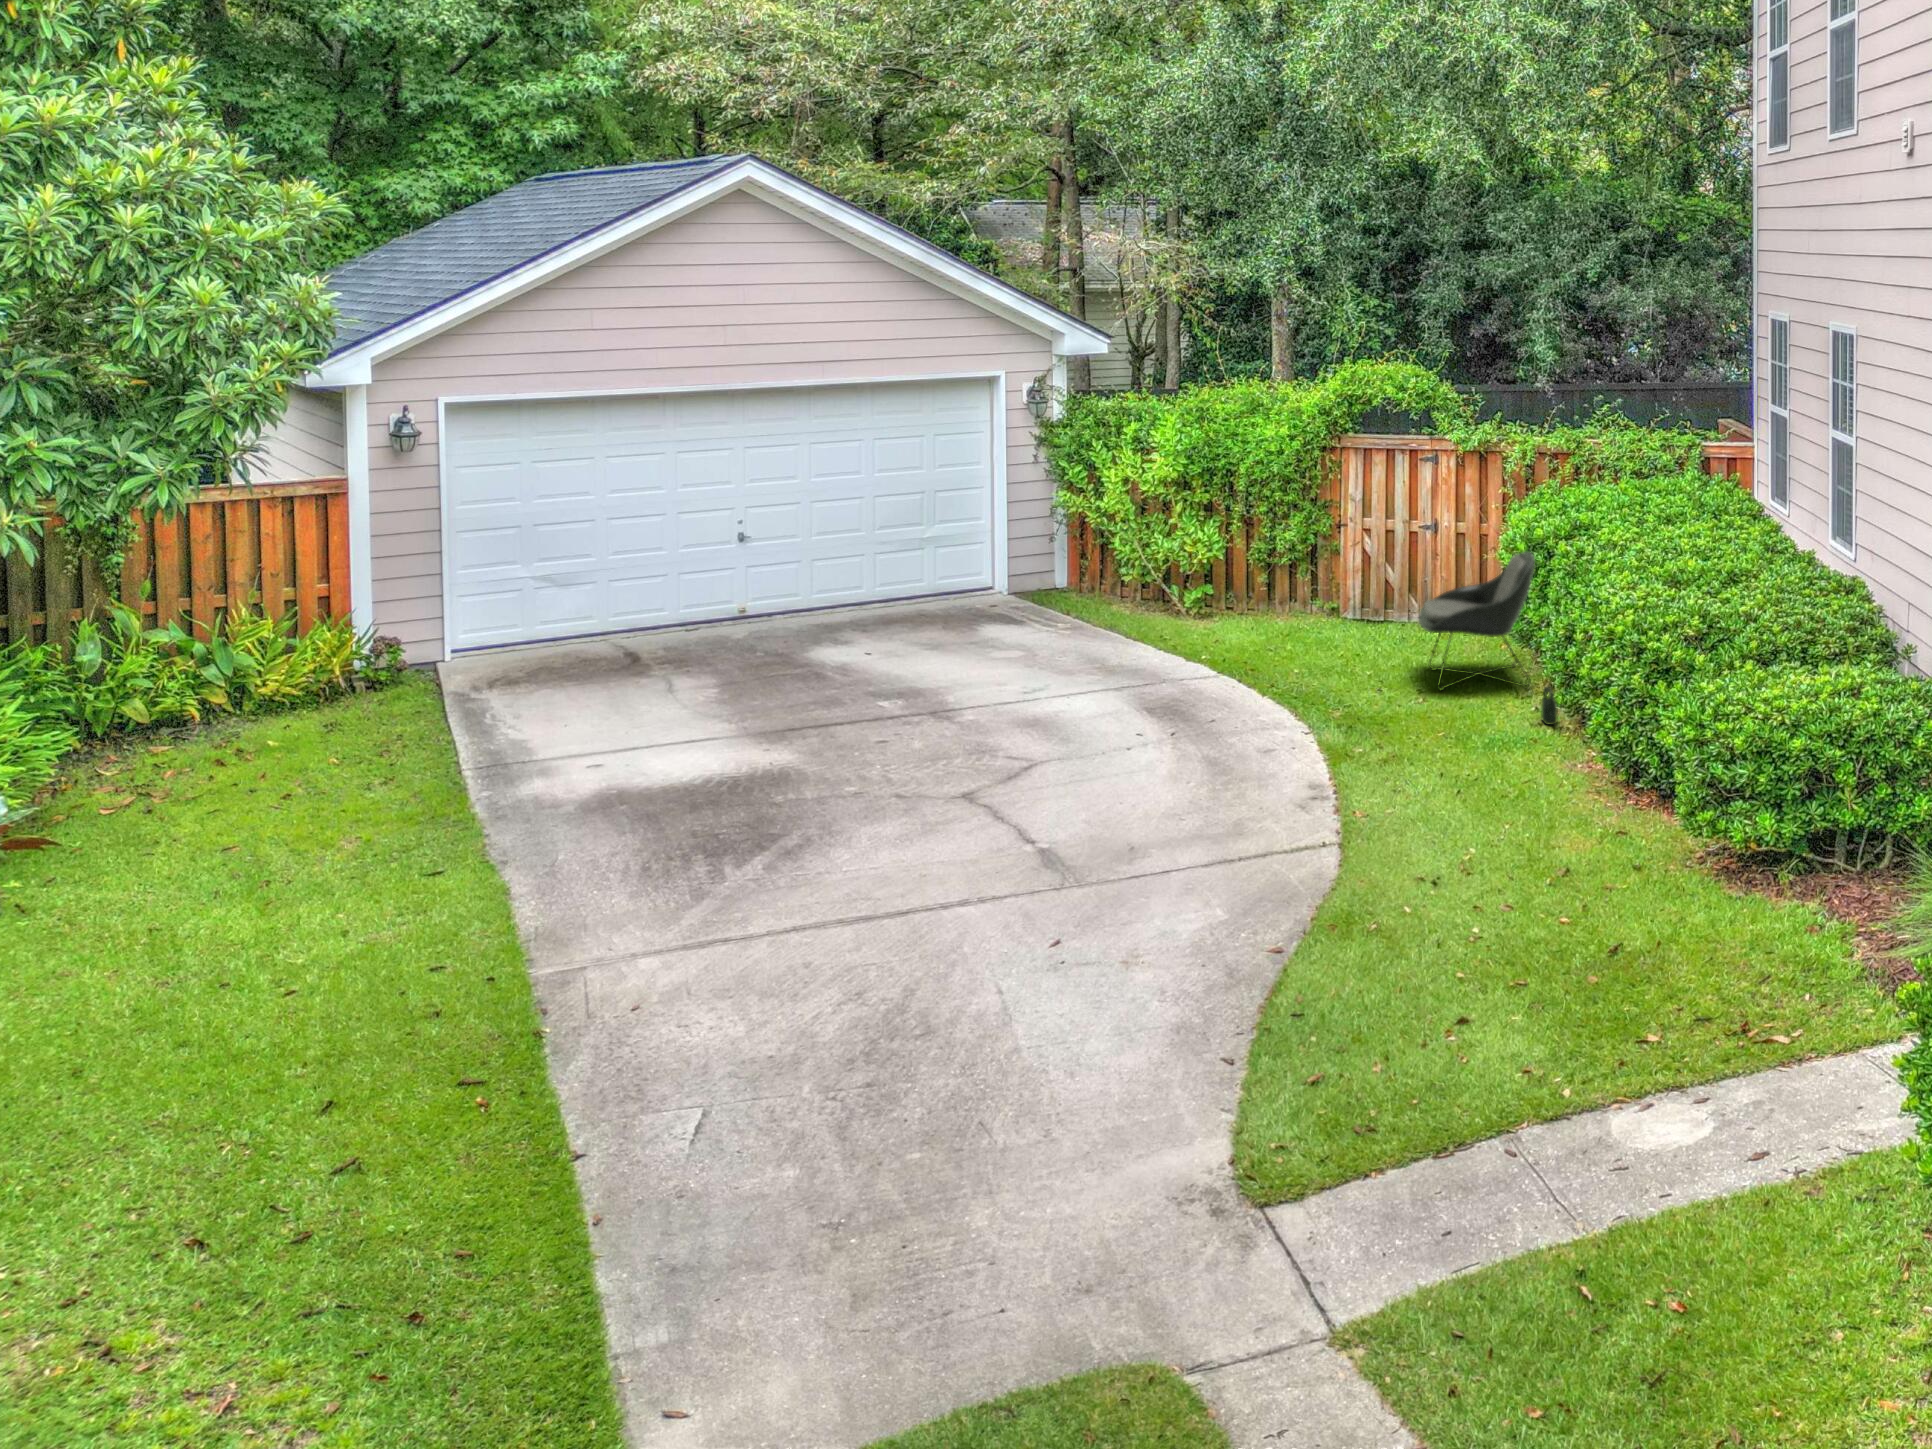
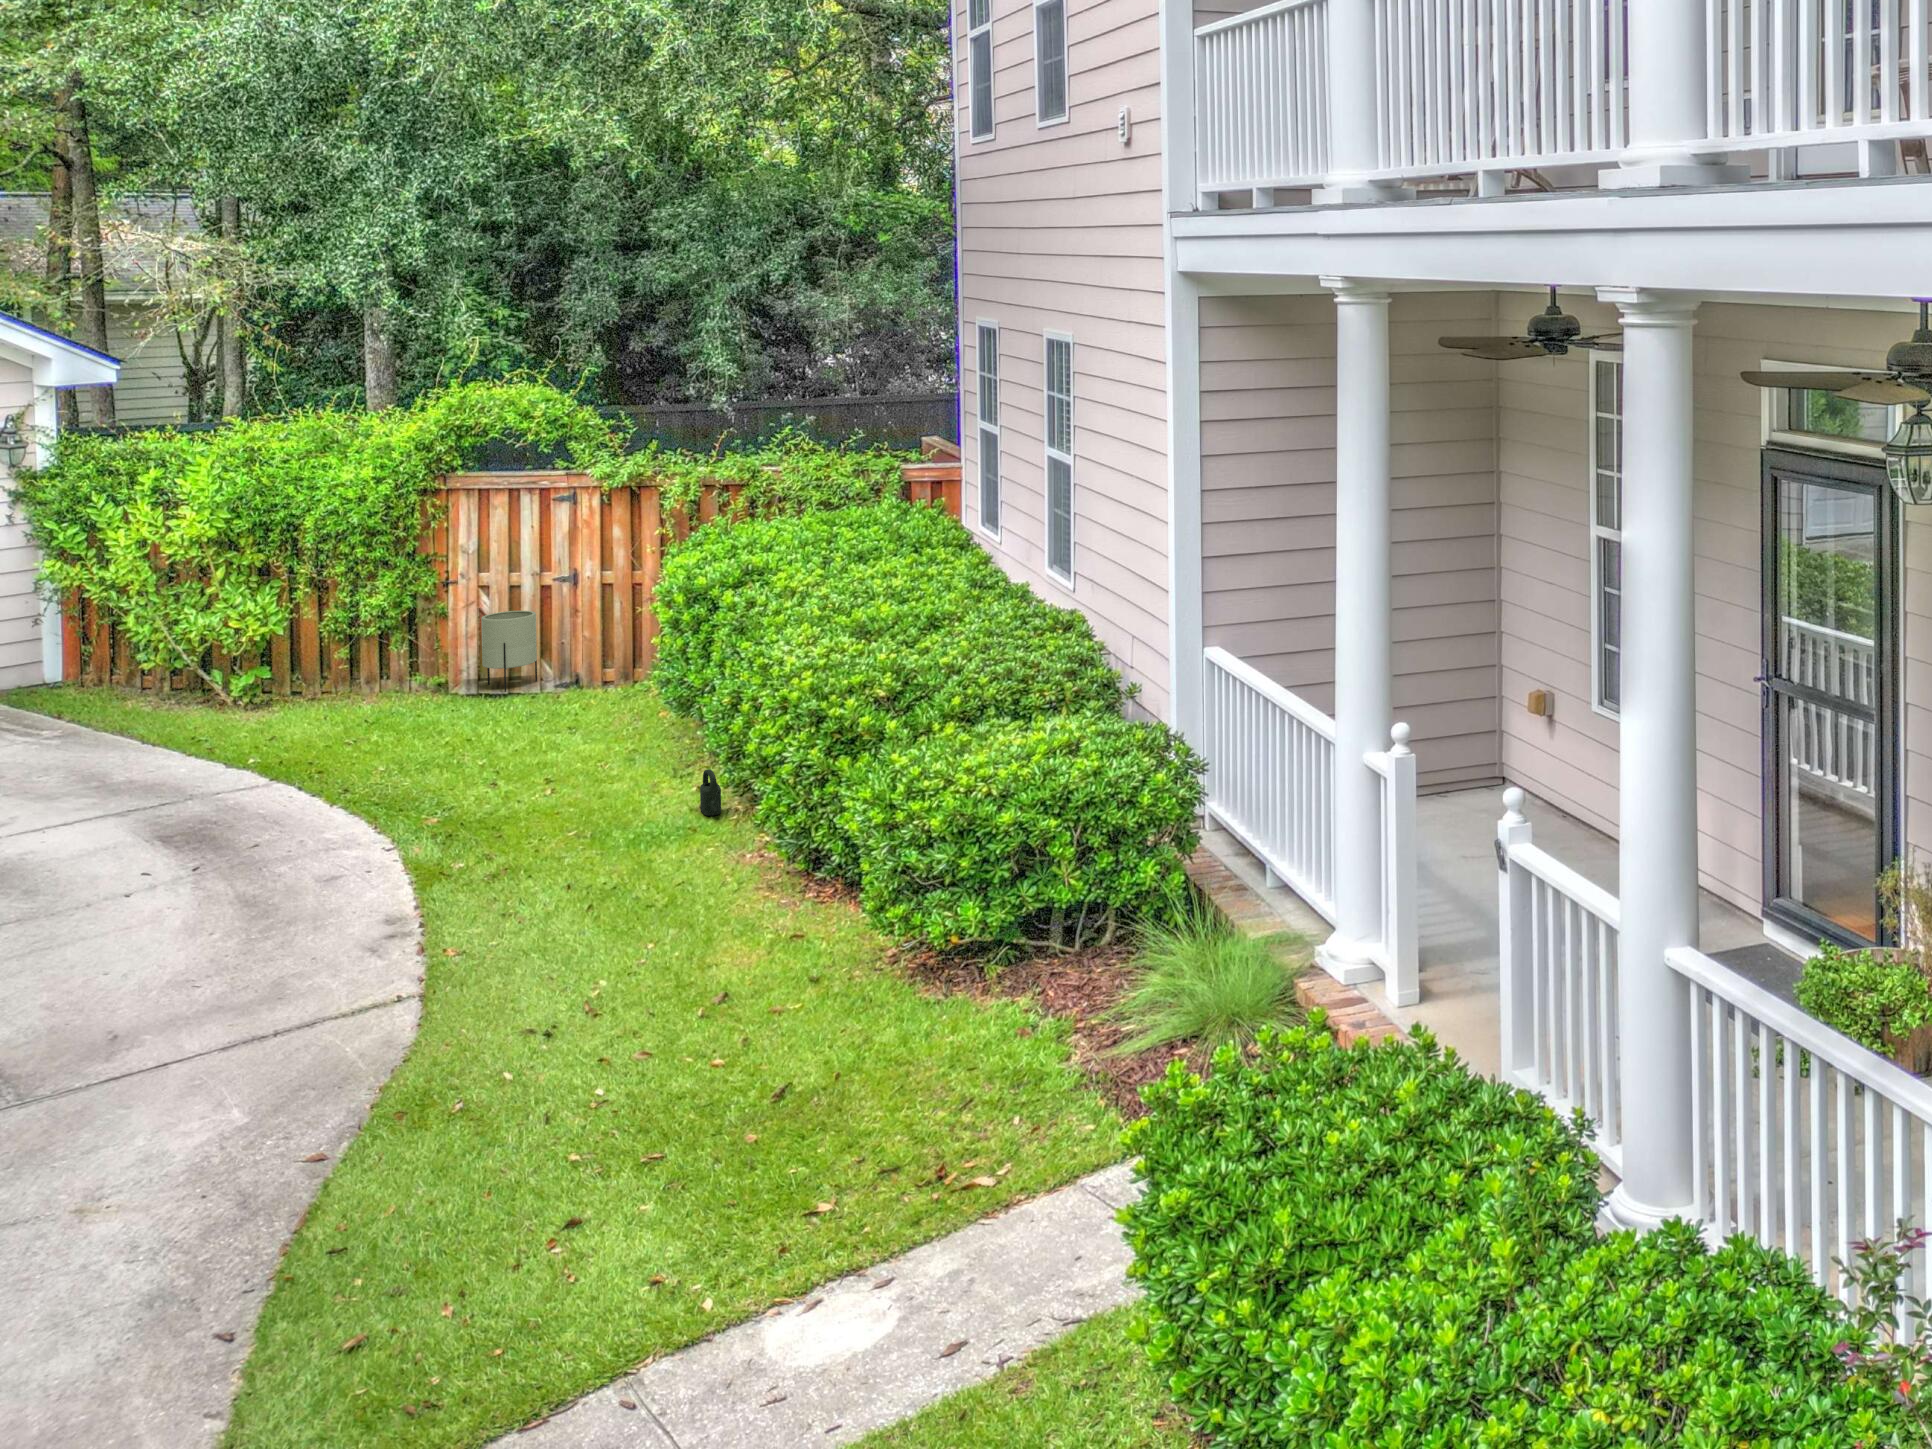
planter: none [1372,549,1411,613] -> present [481,611,537,692]
lounge chair: present [1419,552,1535,691] -> none [537,606,694,788]

